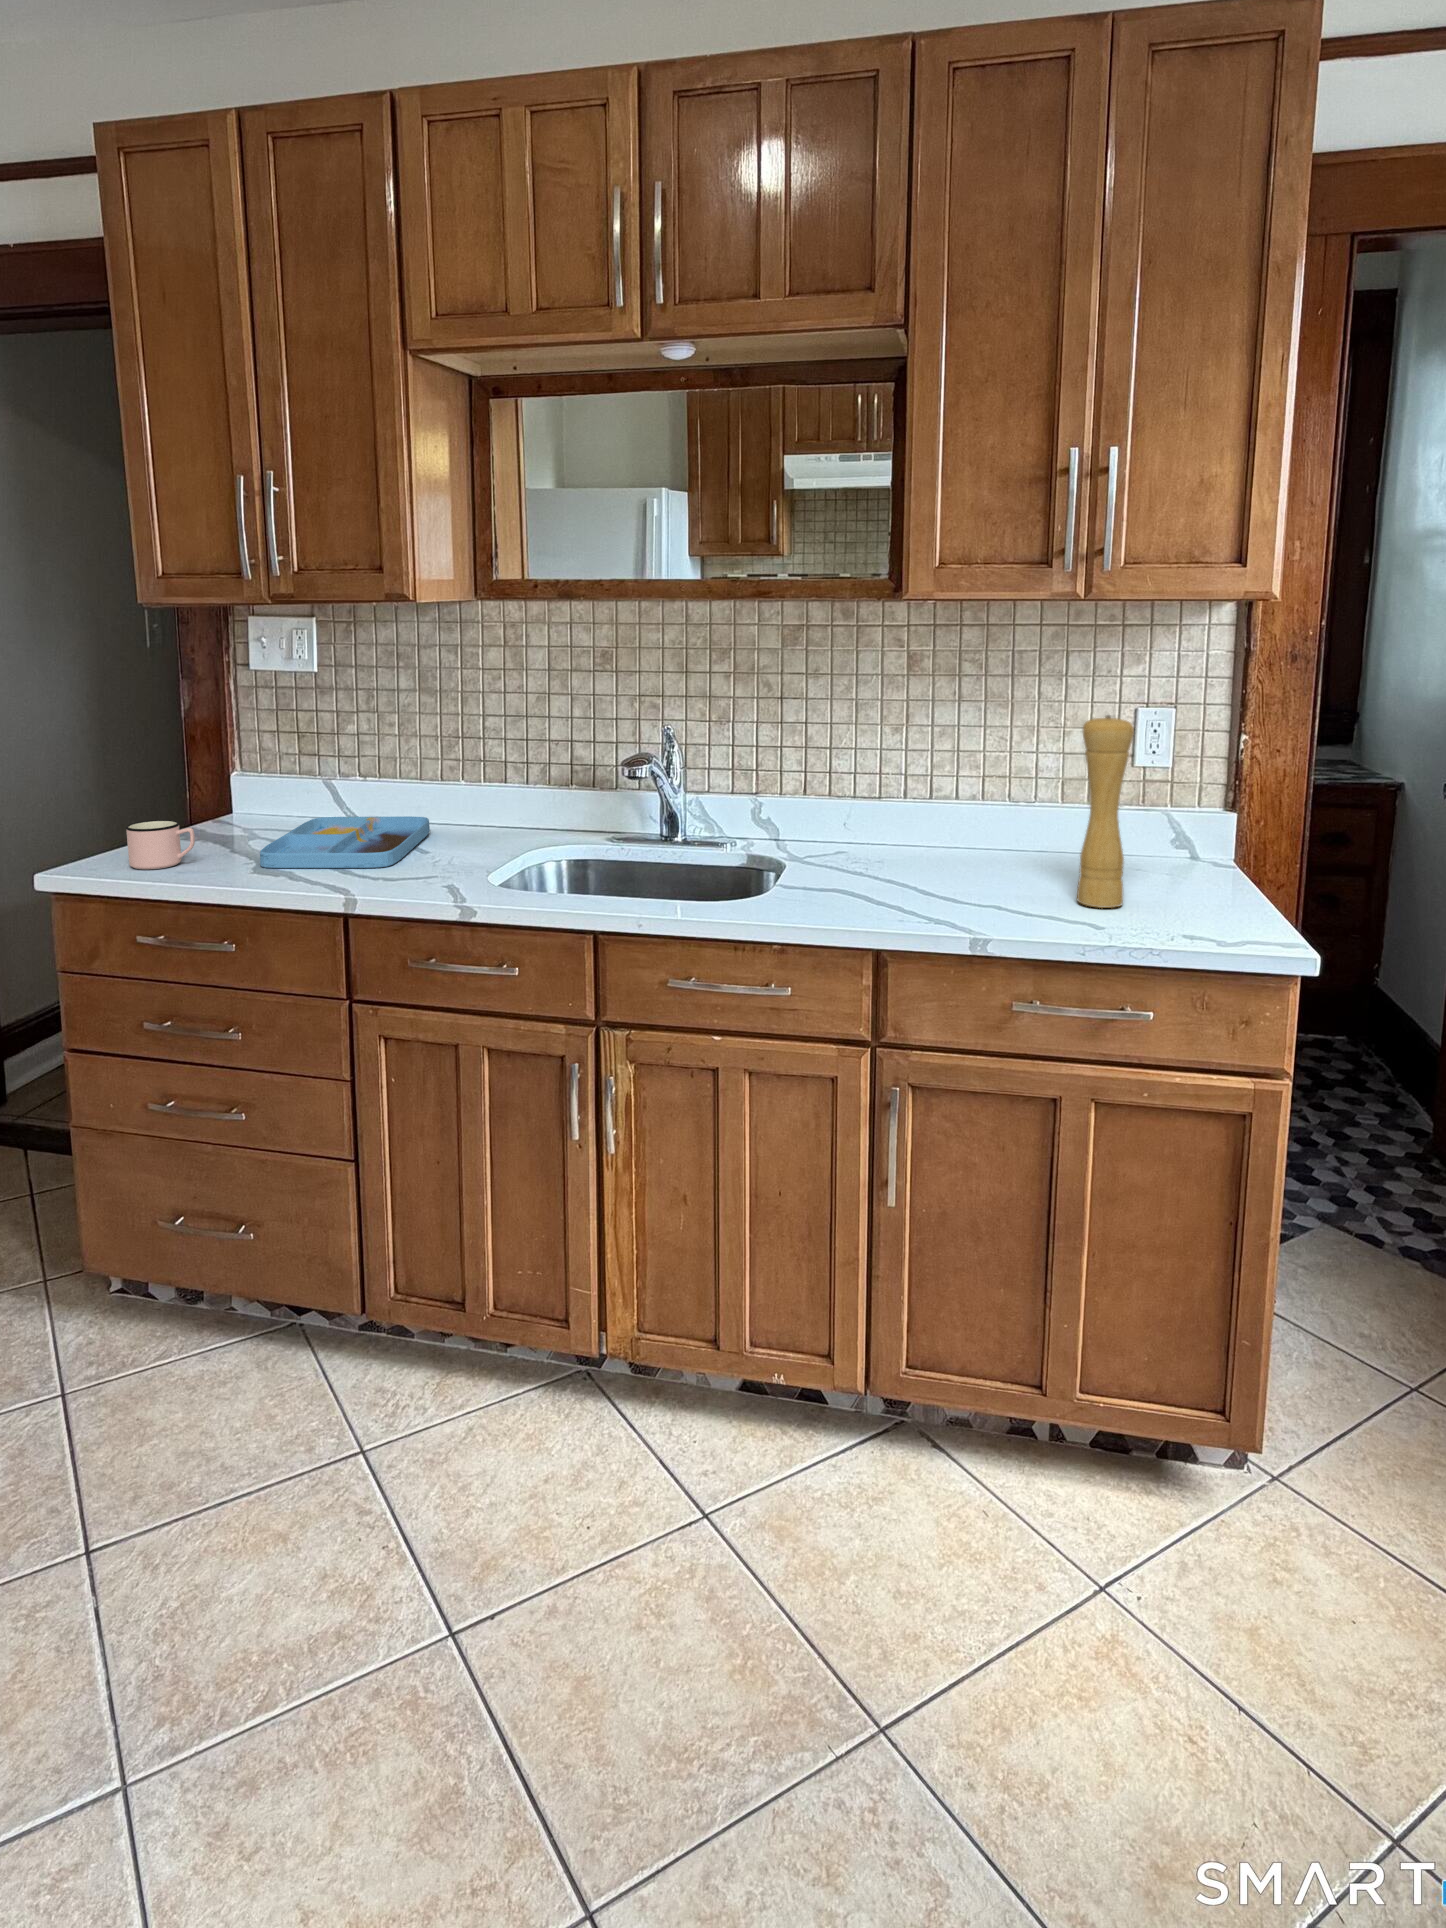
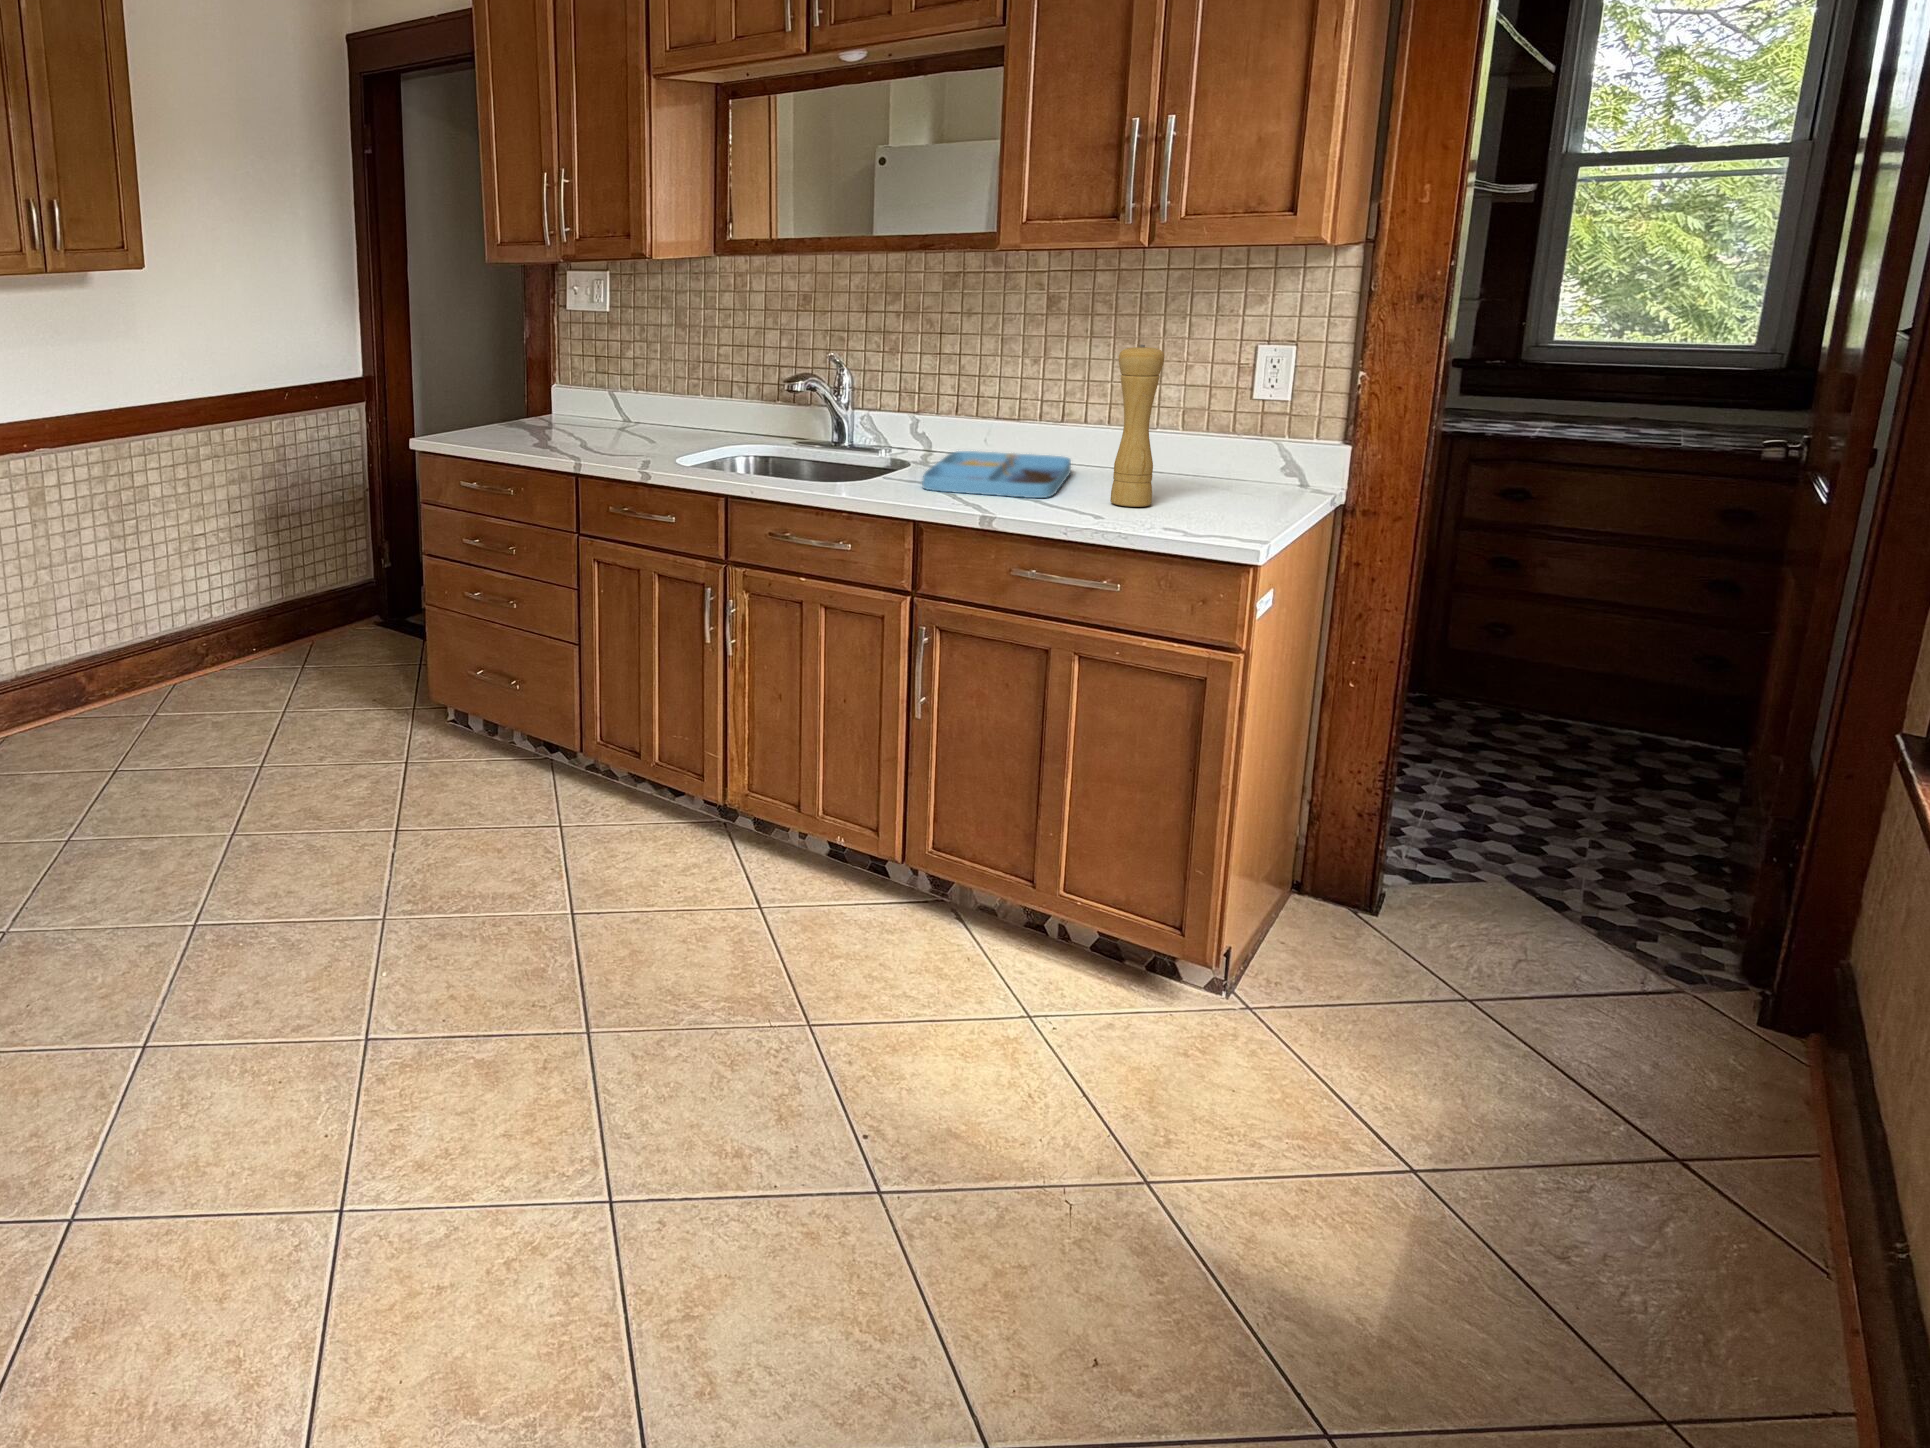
tray: present [260,816,430,868] -> present [922,451,1071,498]
mug: present [126,820,195,869] -> none [463,408,503,440]

